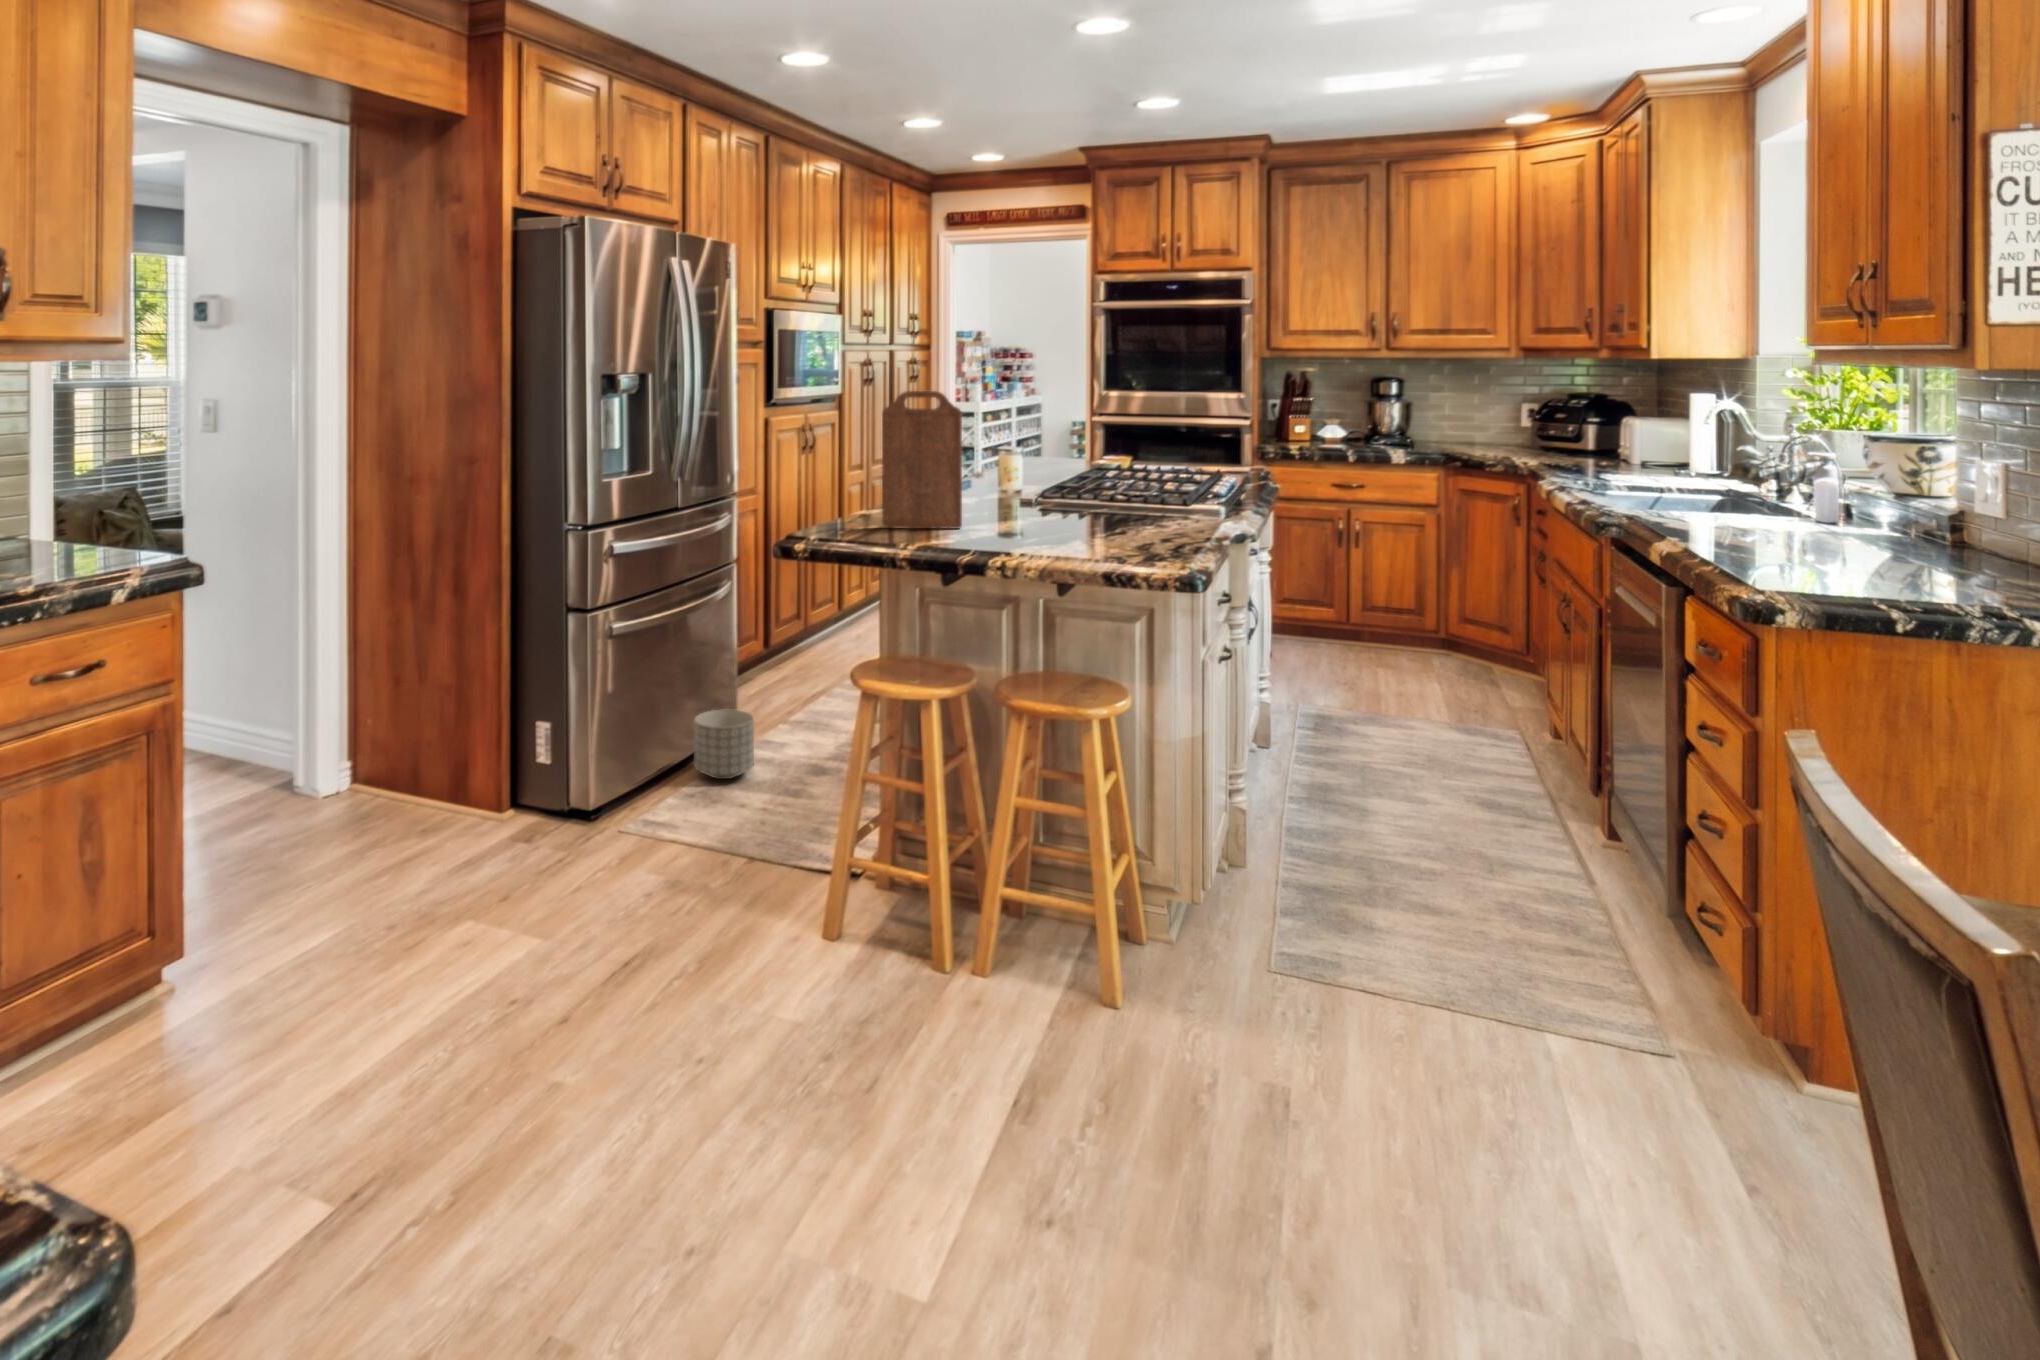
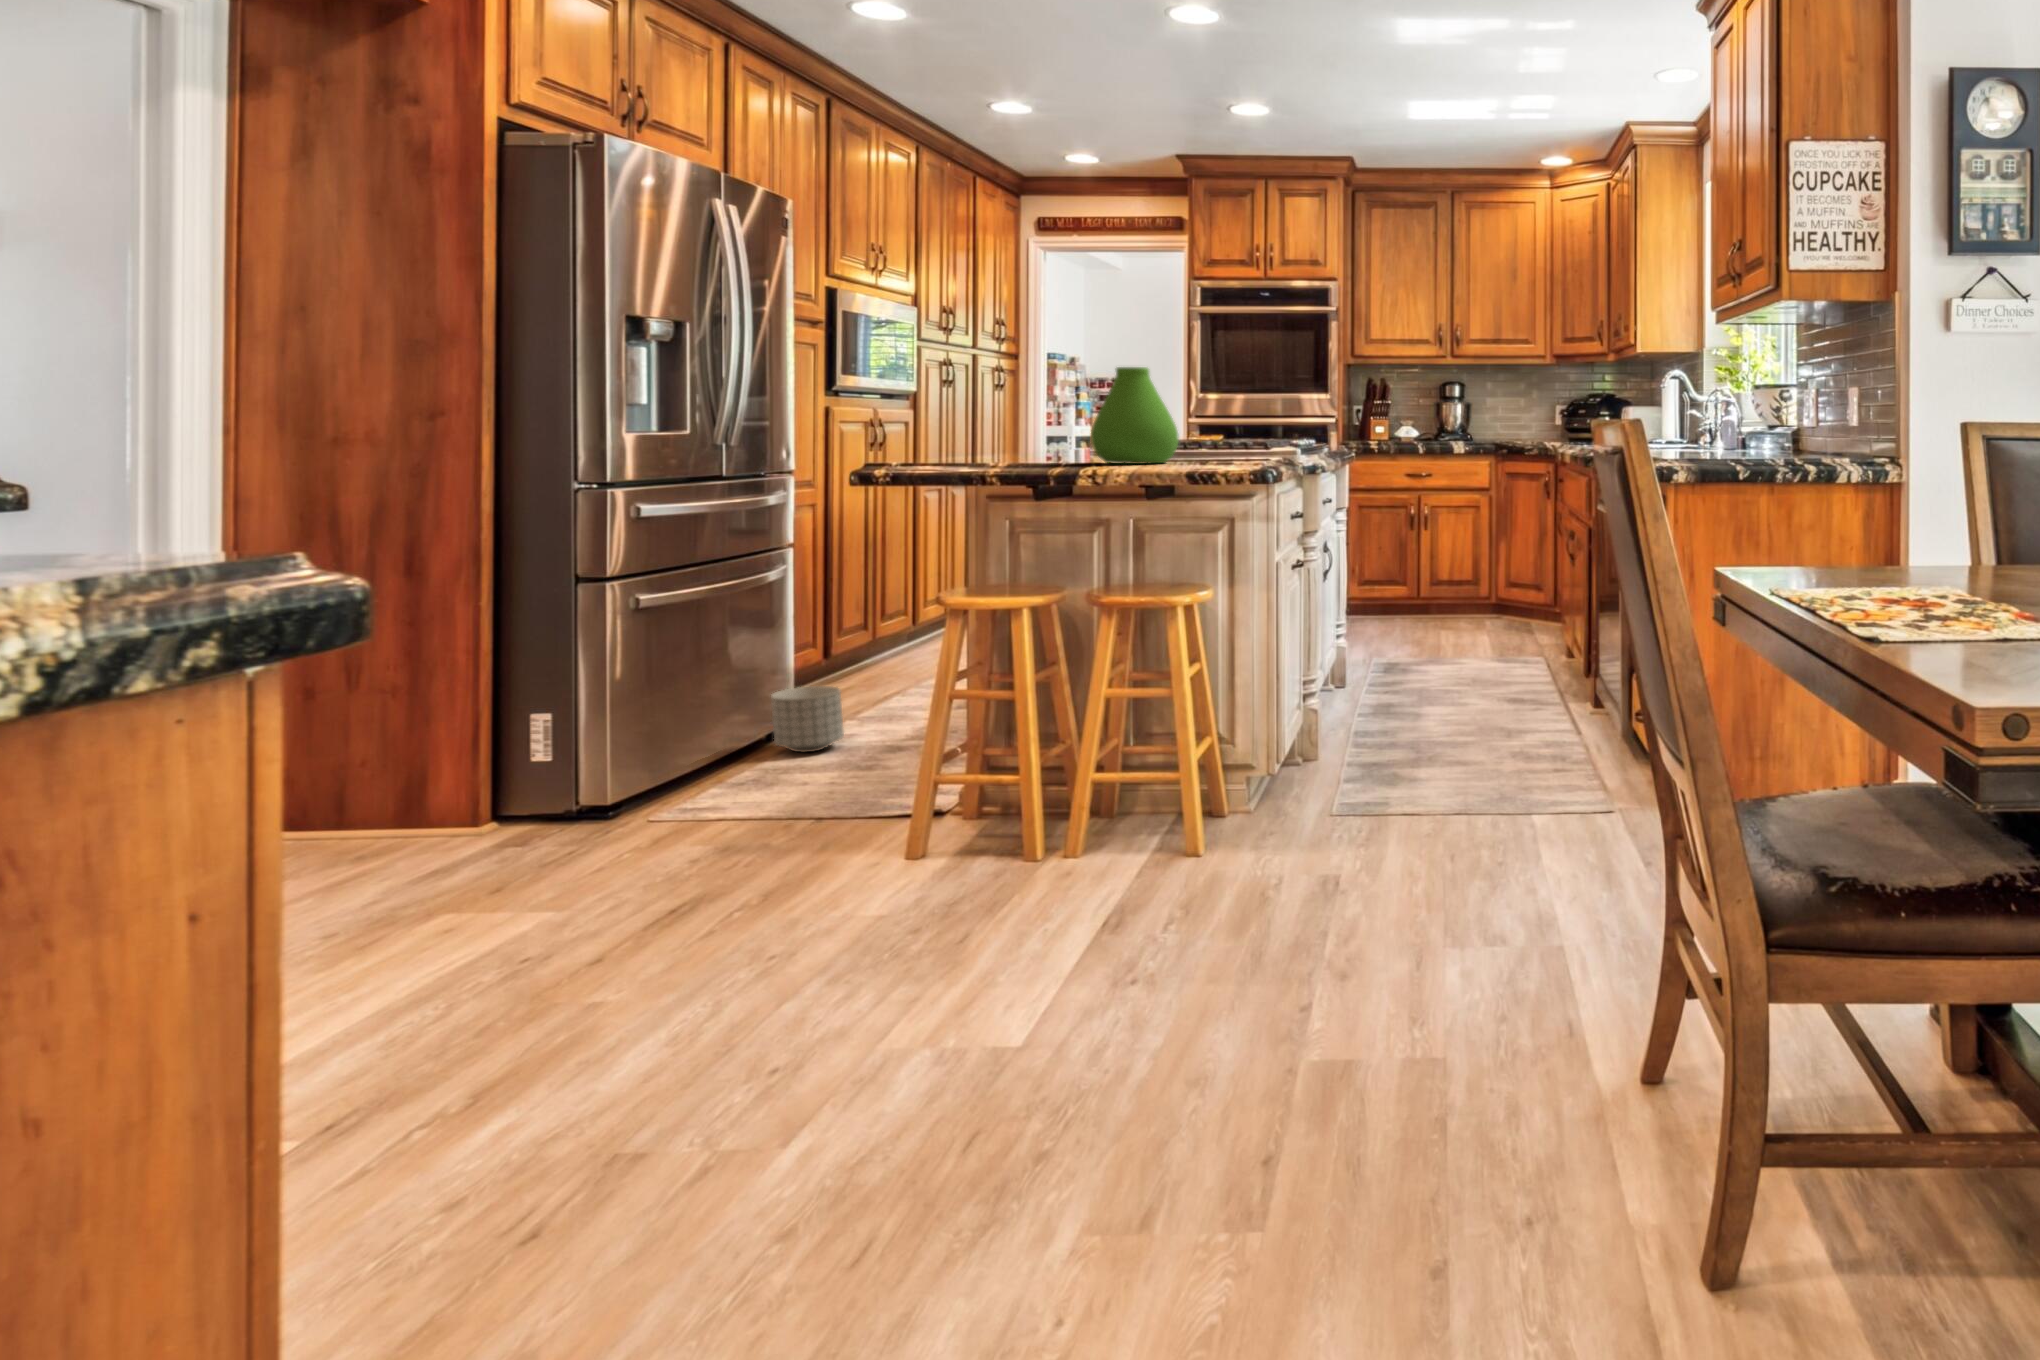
cutting board: present [882,391,962,529] -> none [960,329,1048,464]
vase: none [1007,431,1101,539] -> present [1091,367,1179,464]

